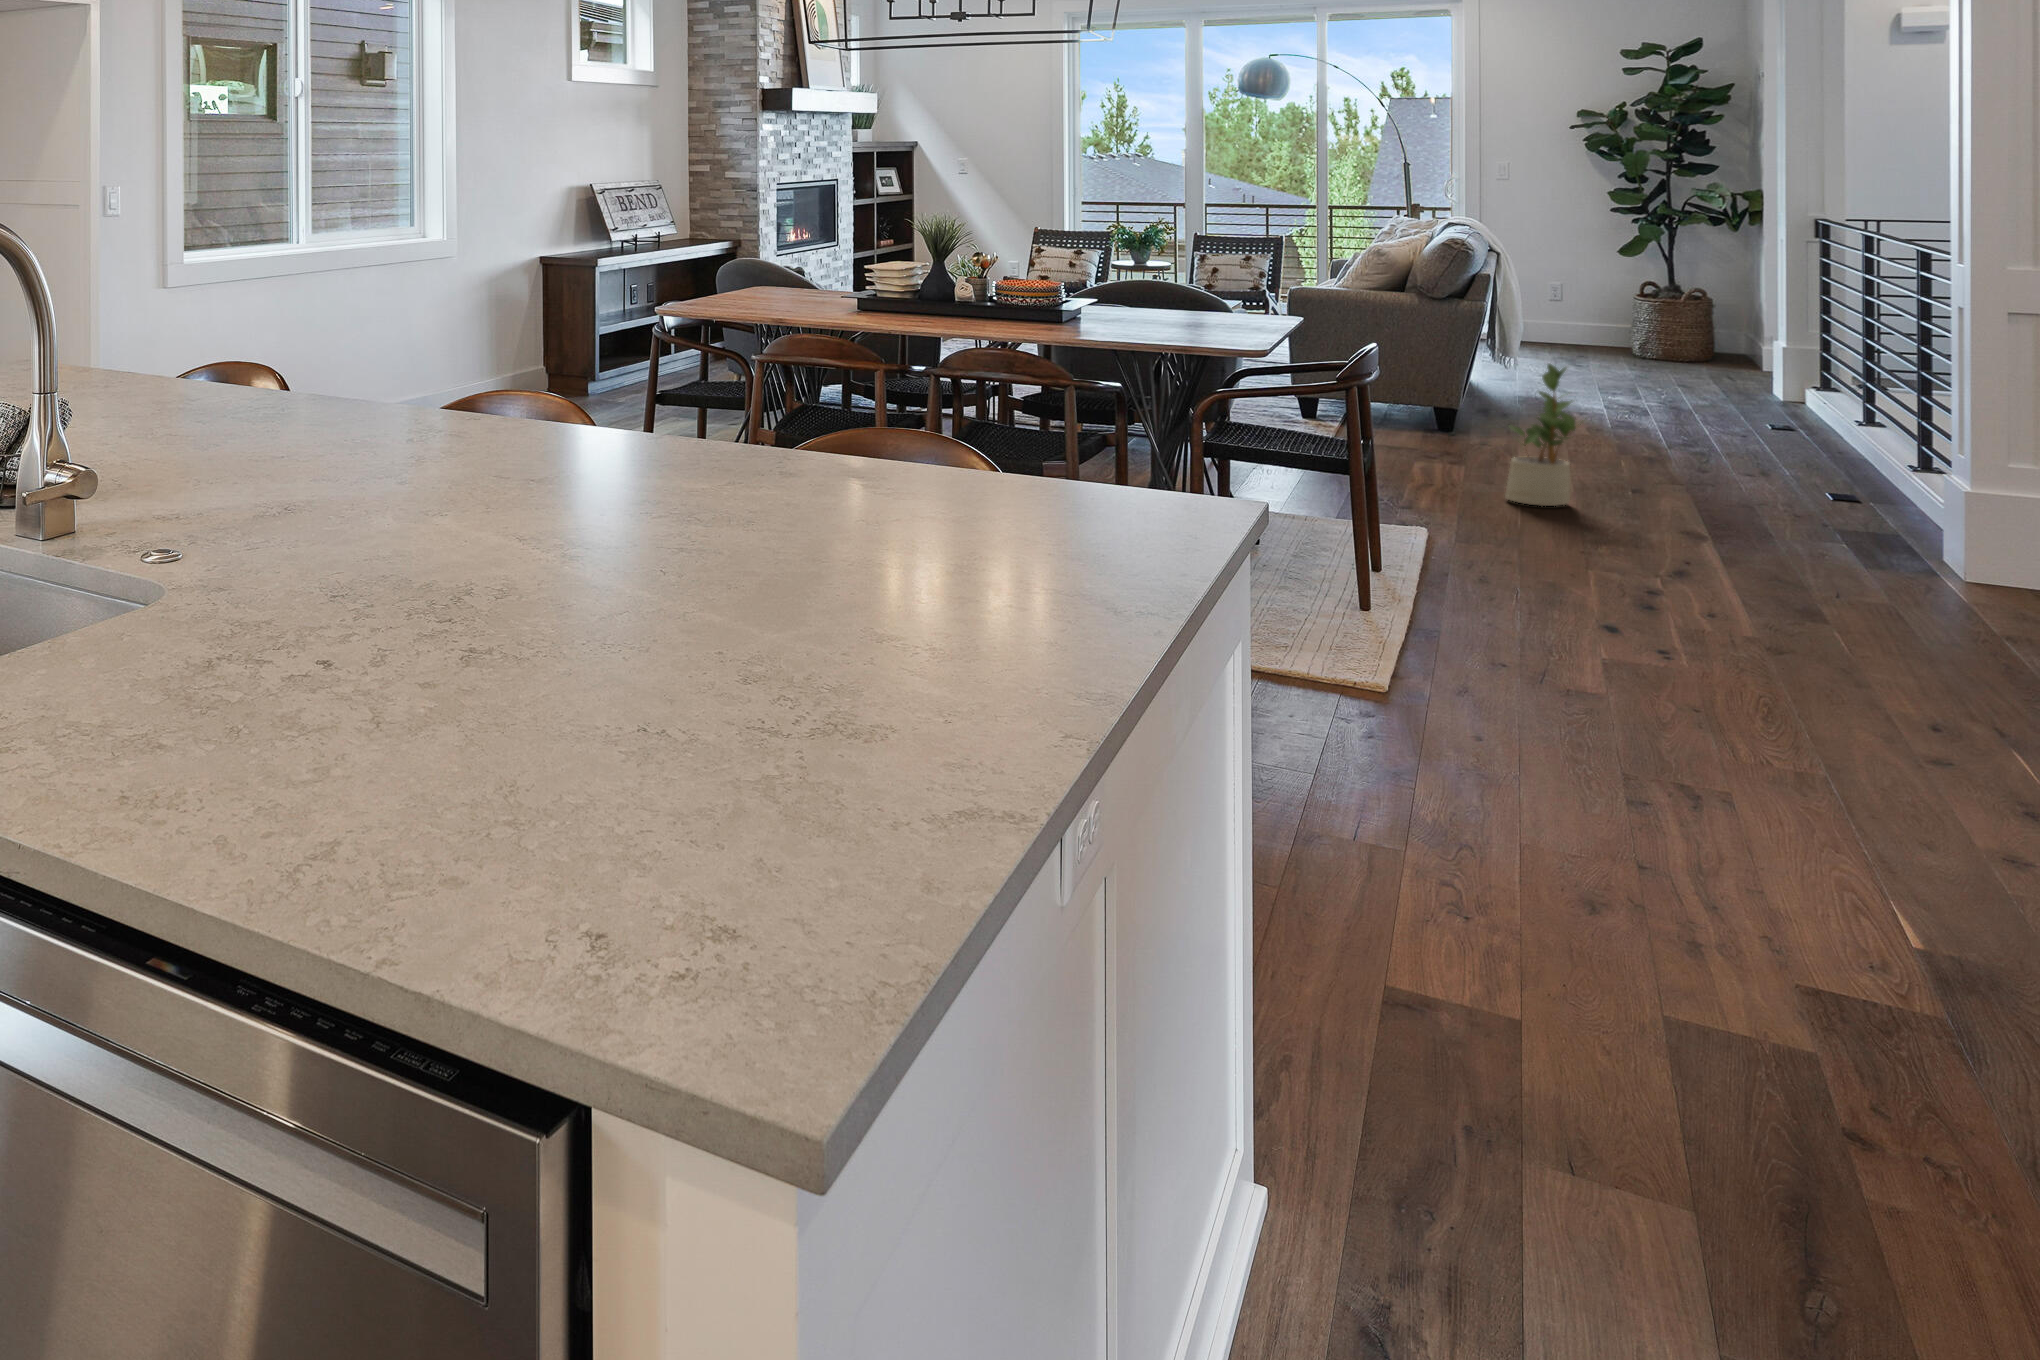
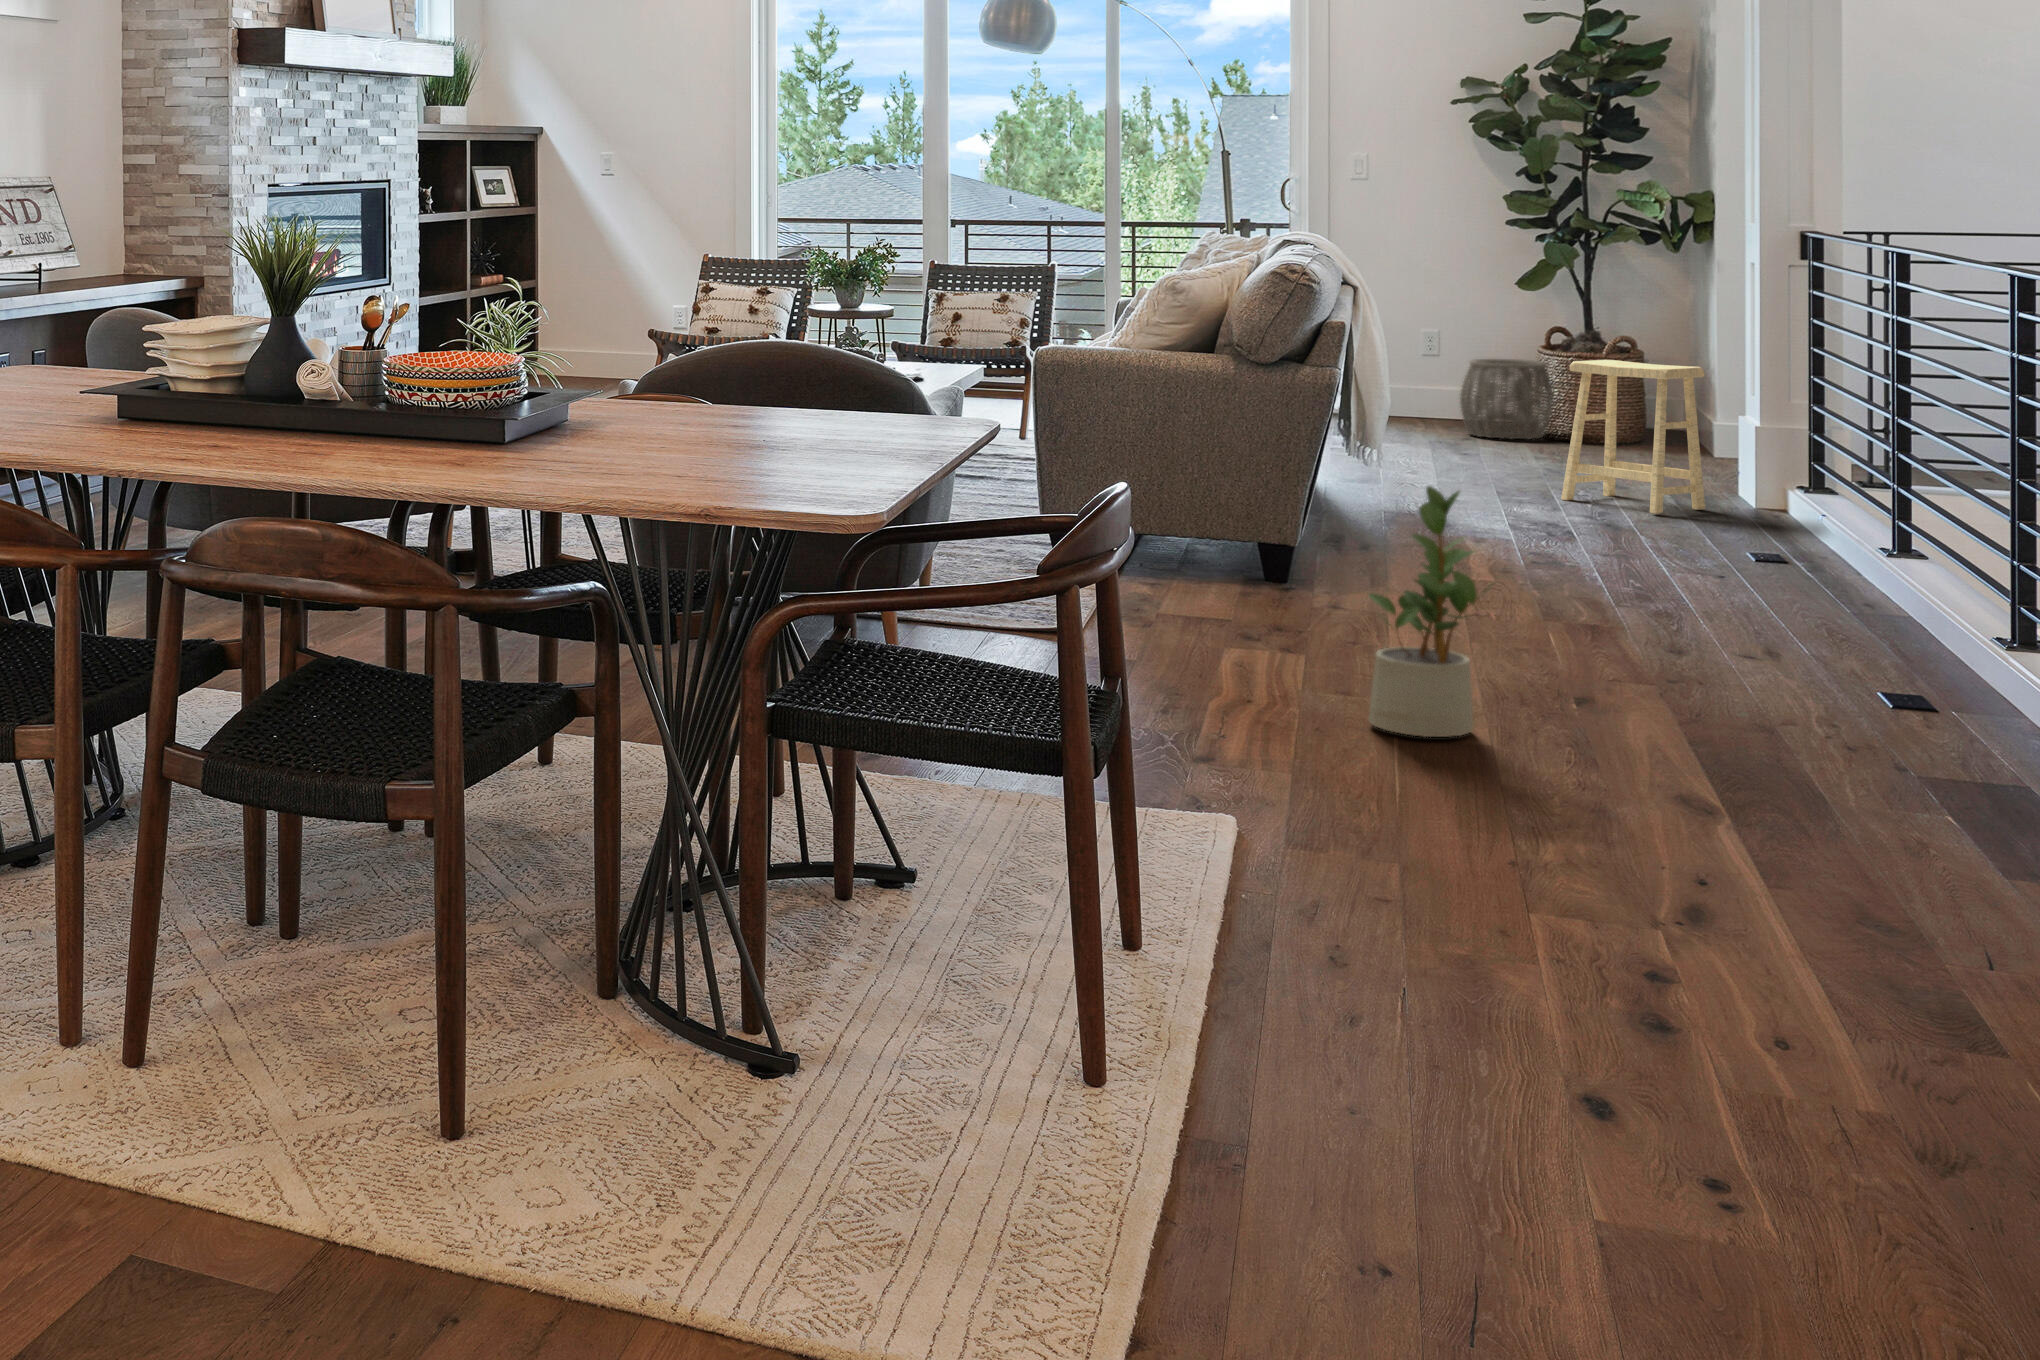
footstool: none [1637,302,1743,402] -> present [1561,360,1705,514]
woven basket: none [1567,304,1638,358] -> present [1460,359,1554,439]

